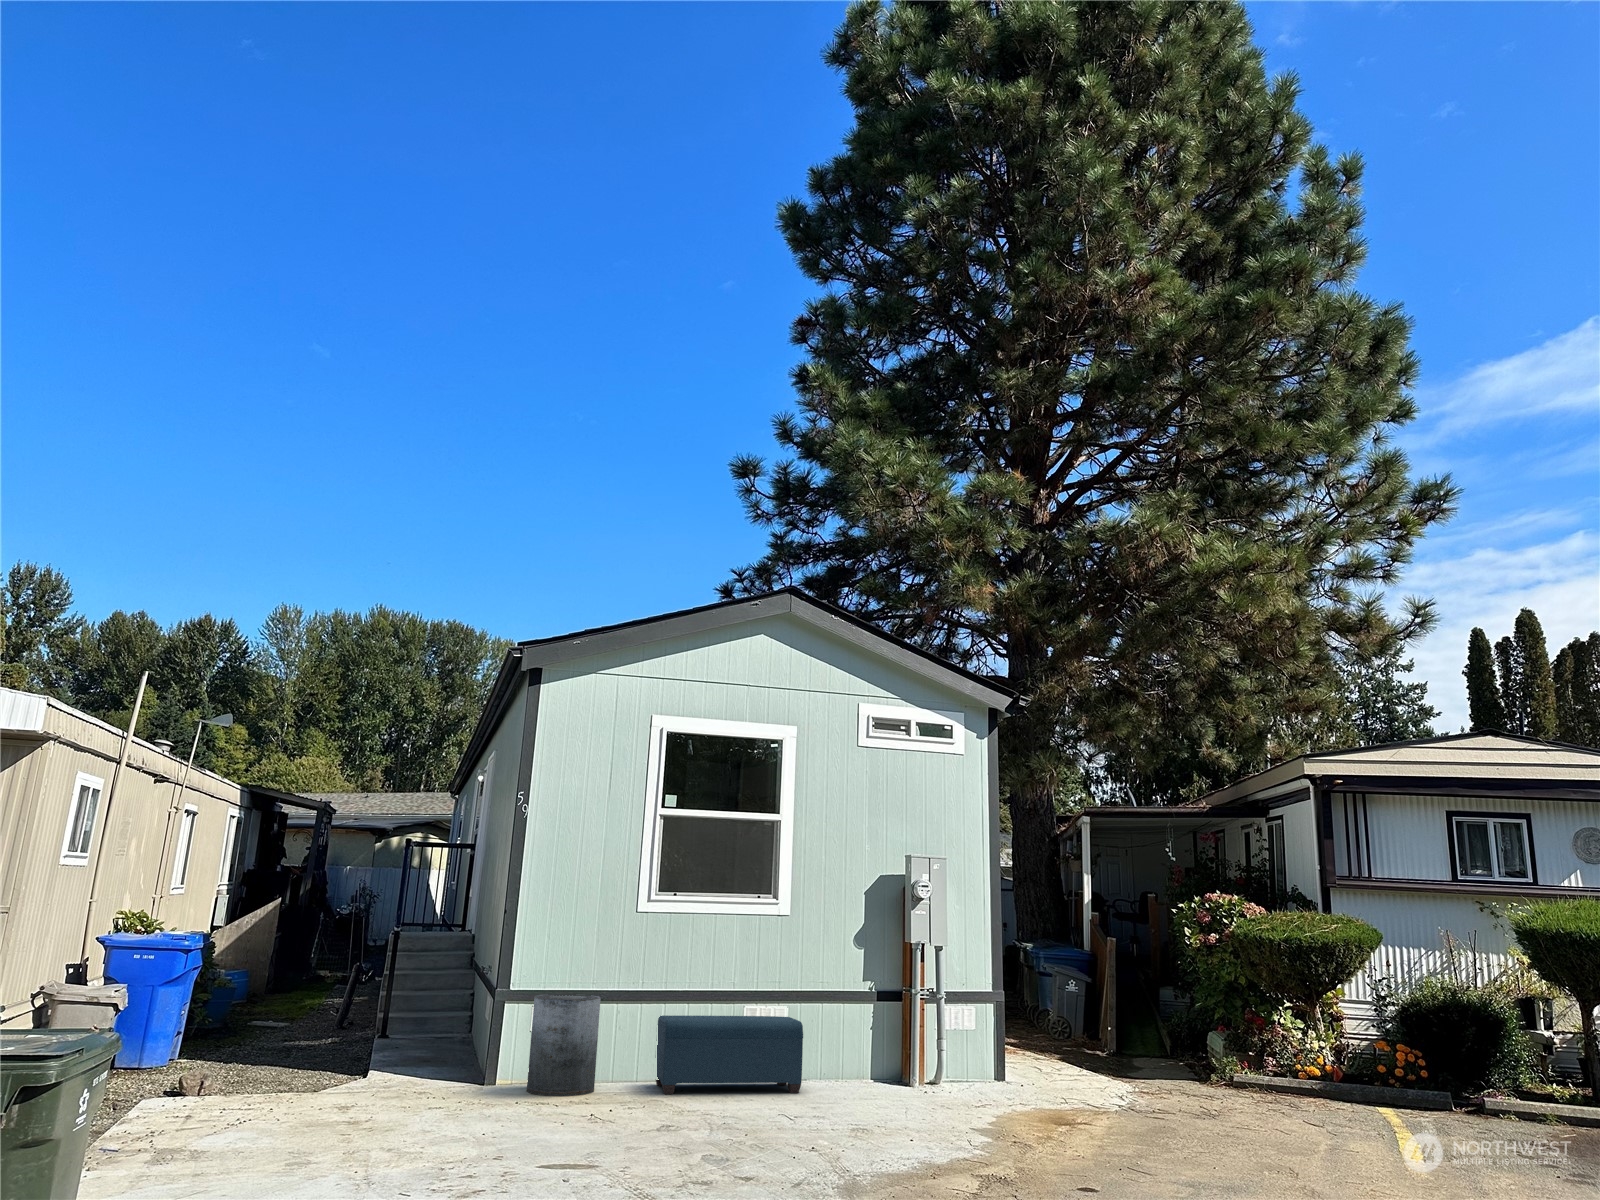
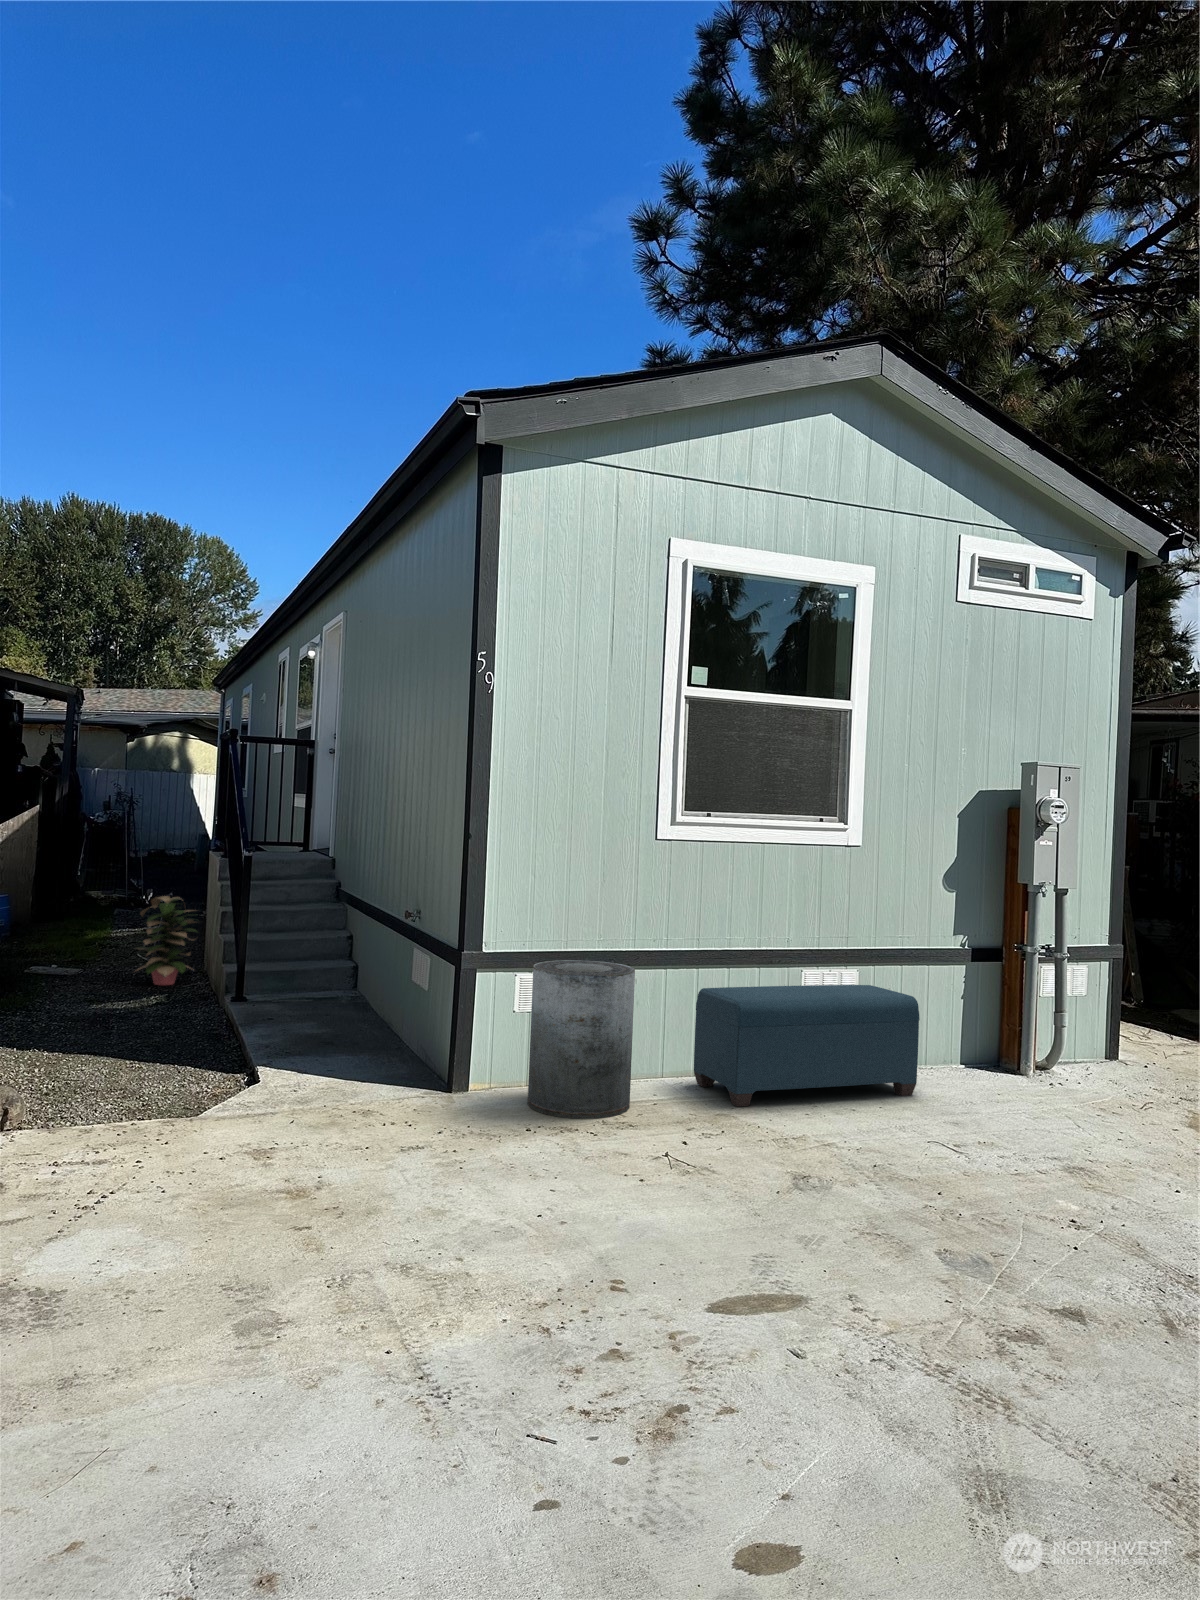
decorative plant: none [324,963,381,1032] -> present [137,896,197,985]

